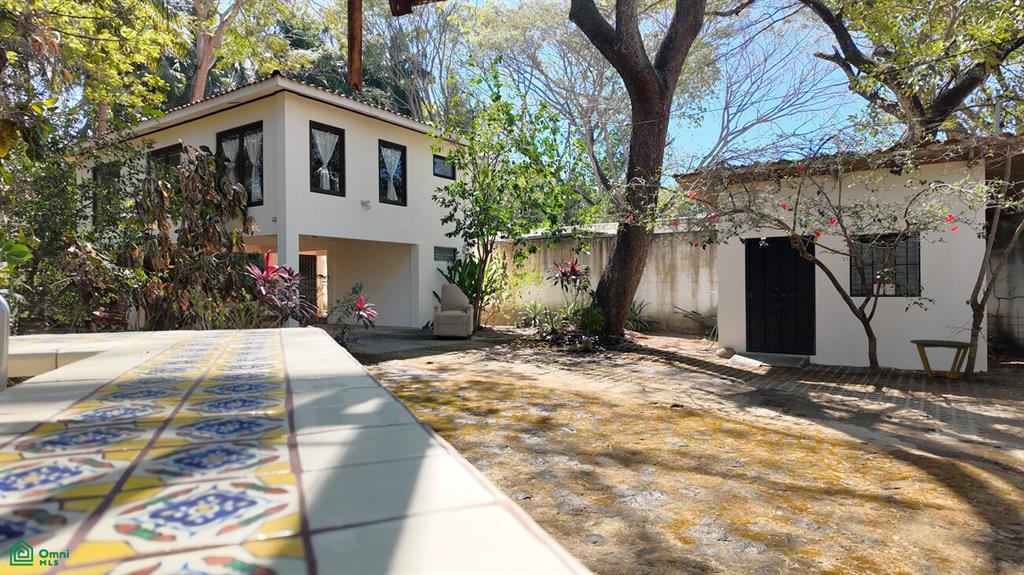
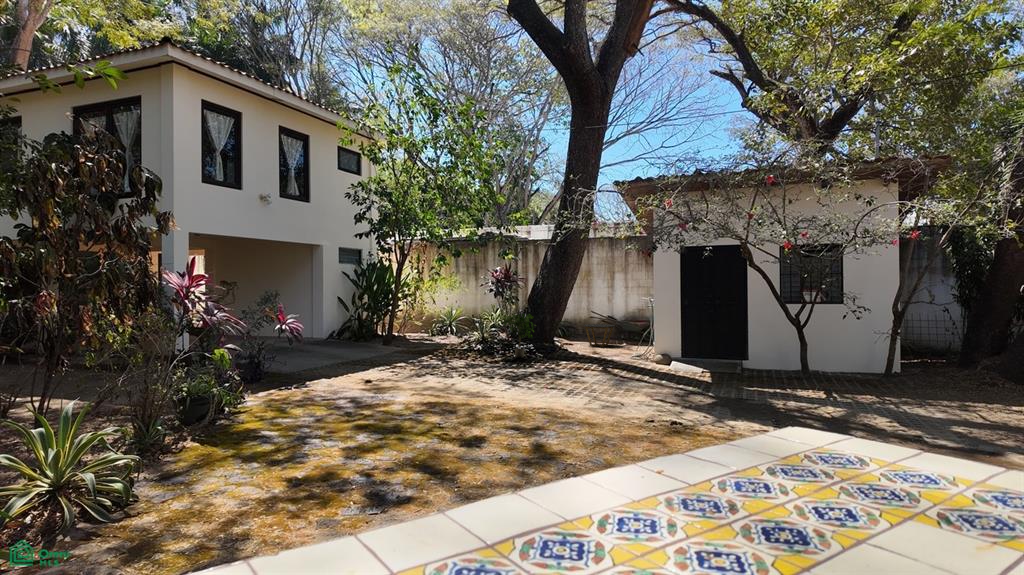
chair: present [433,284,473,340] -> none [347,290,390,352]
side table: present [910,340,974,379] -> present [584,324,615,347]

